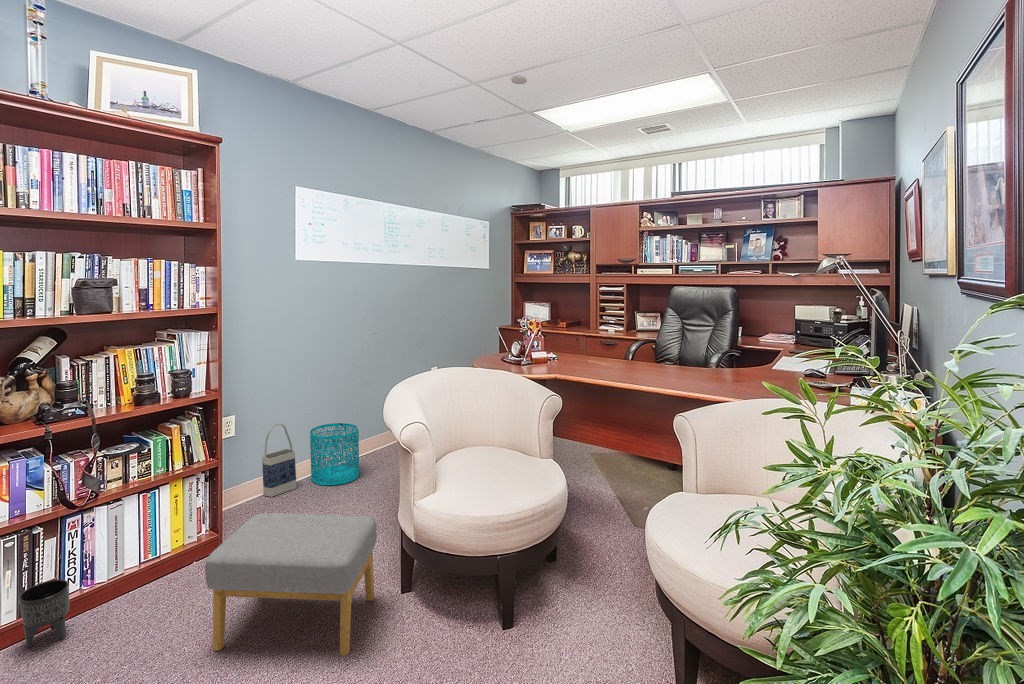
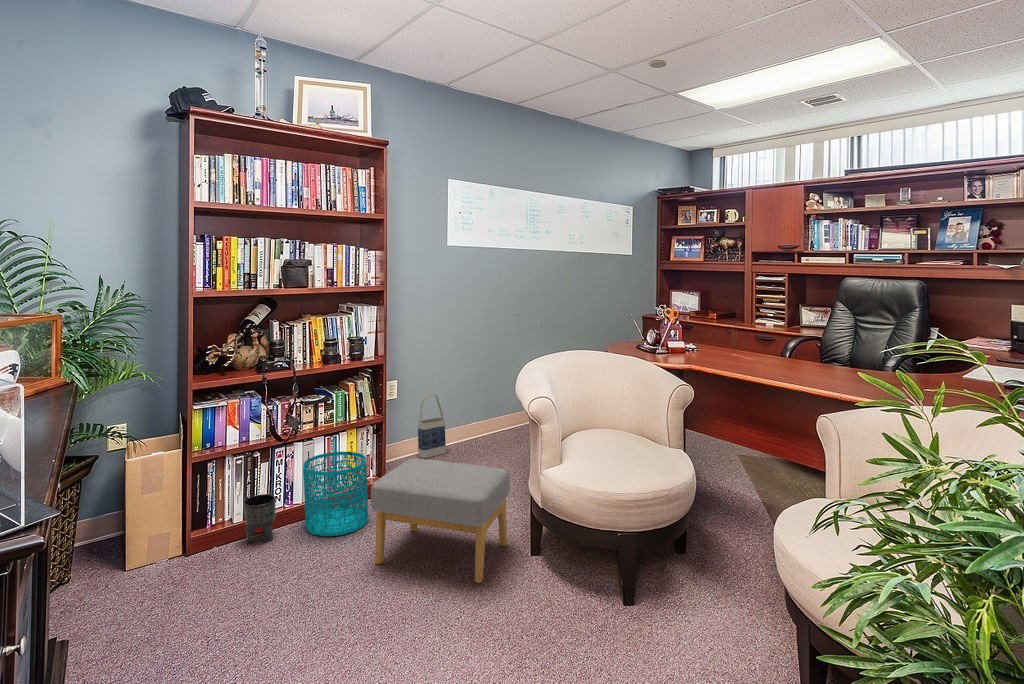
wastebasket: present [310,423,359,485] -> present [303,452,369,536]

